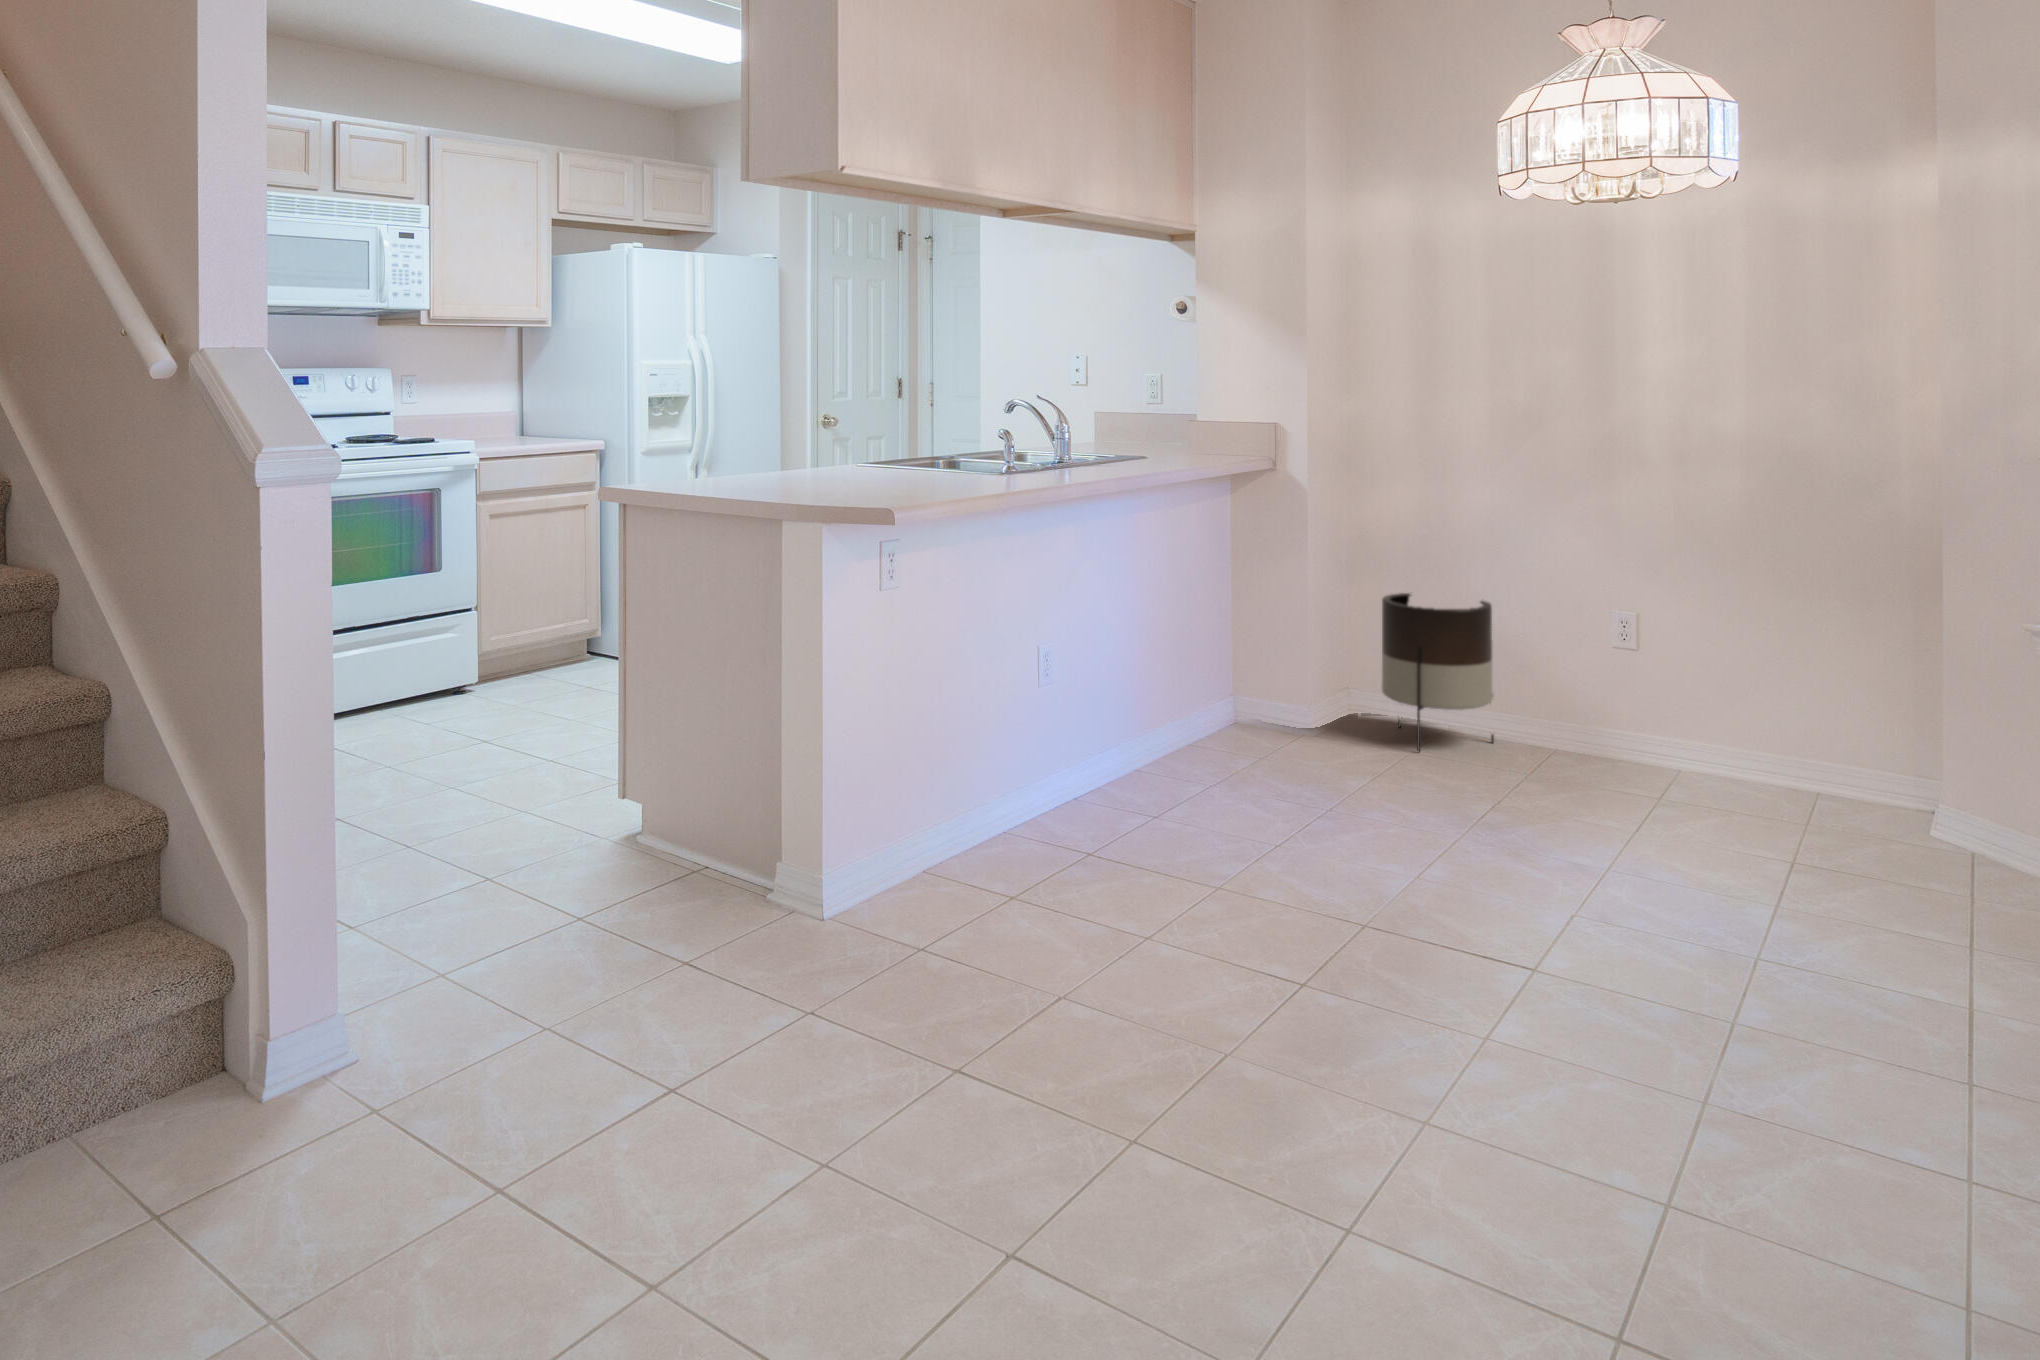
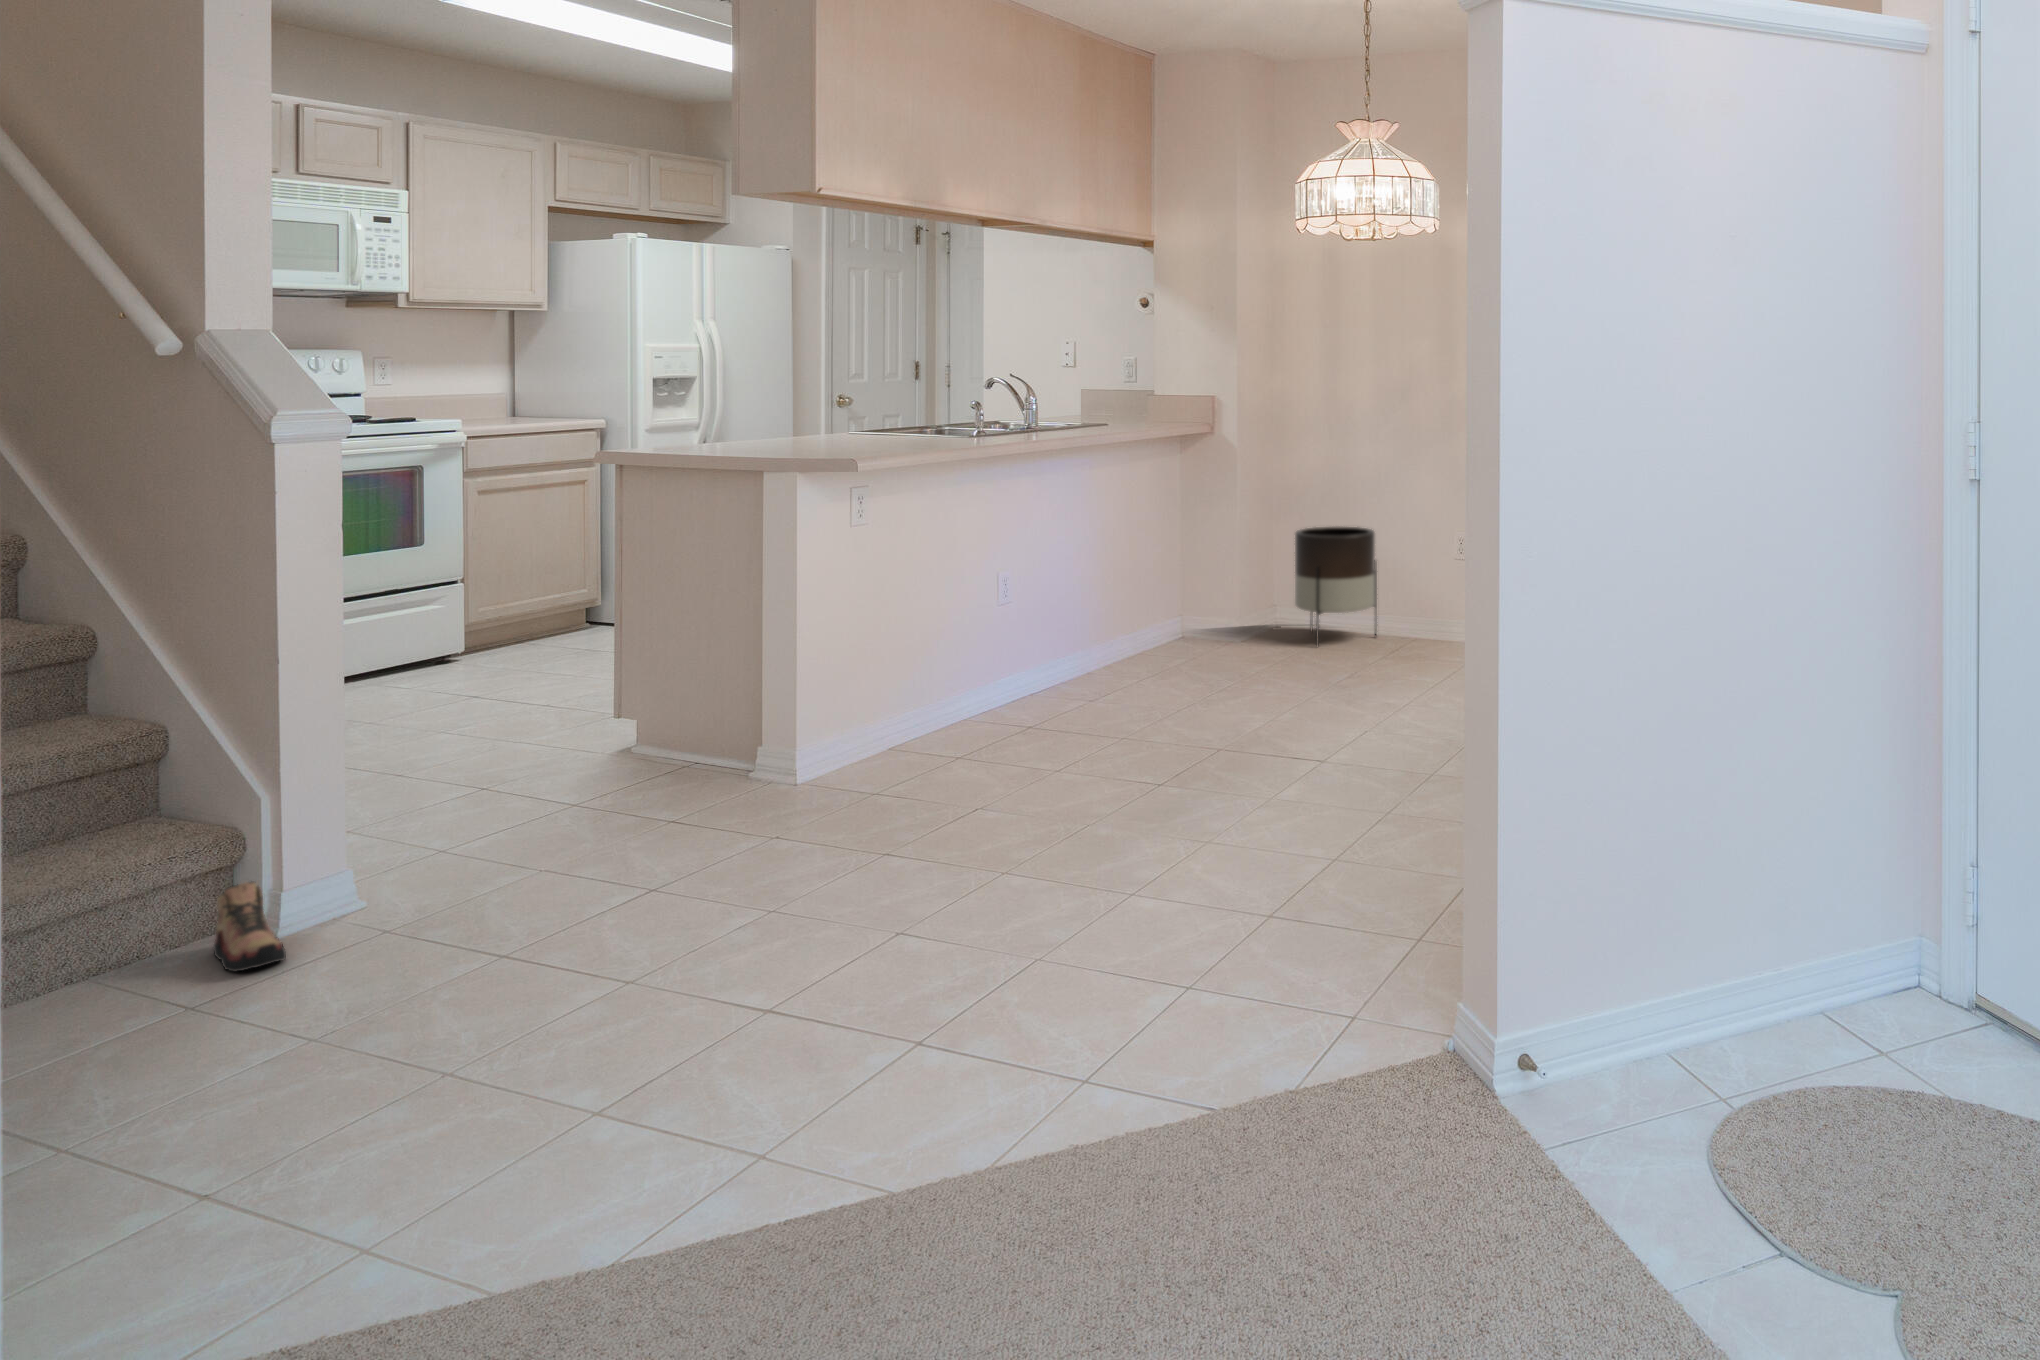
shoe: none [195,1032,265,1157] -> present [214,882,286,971]

